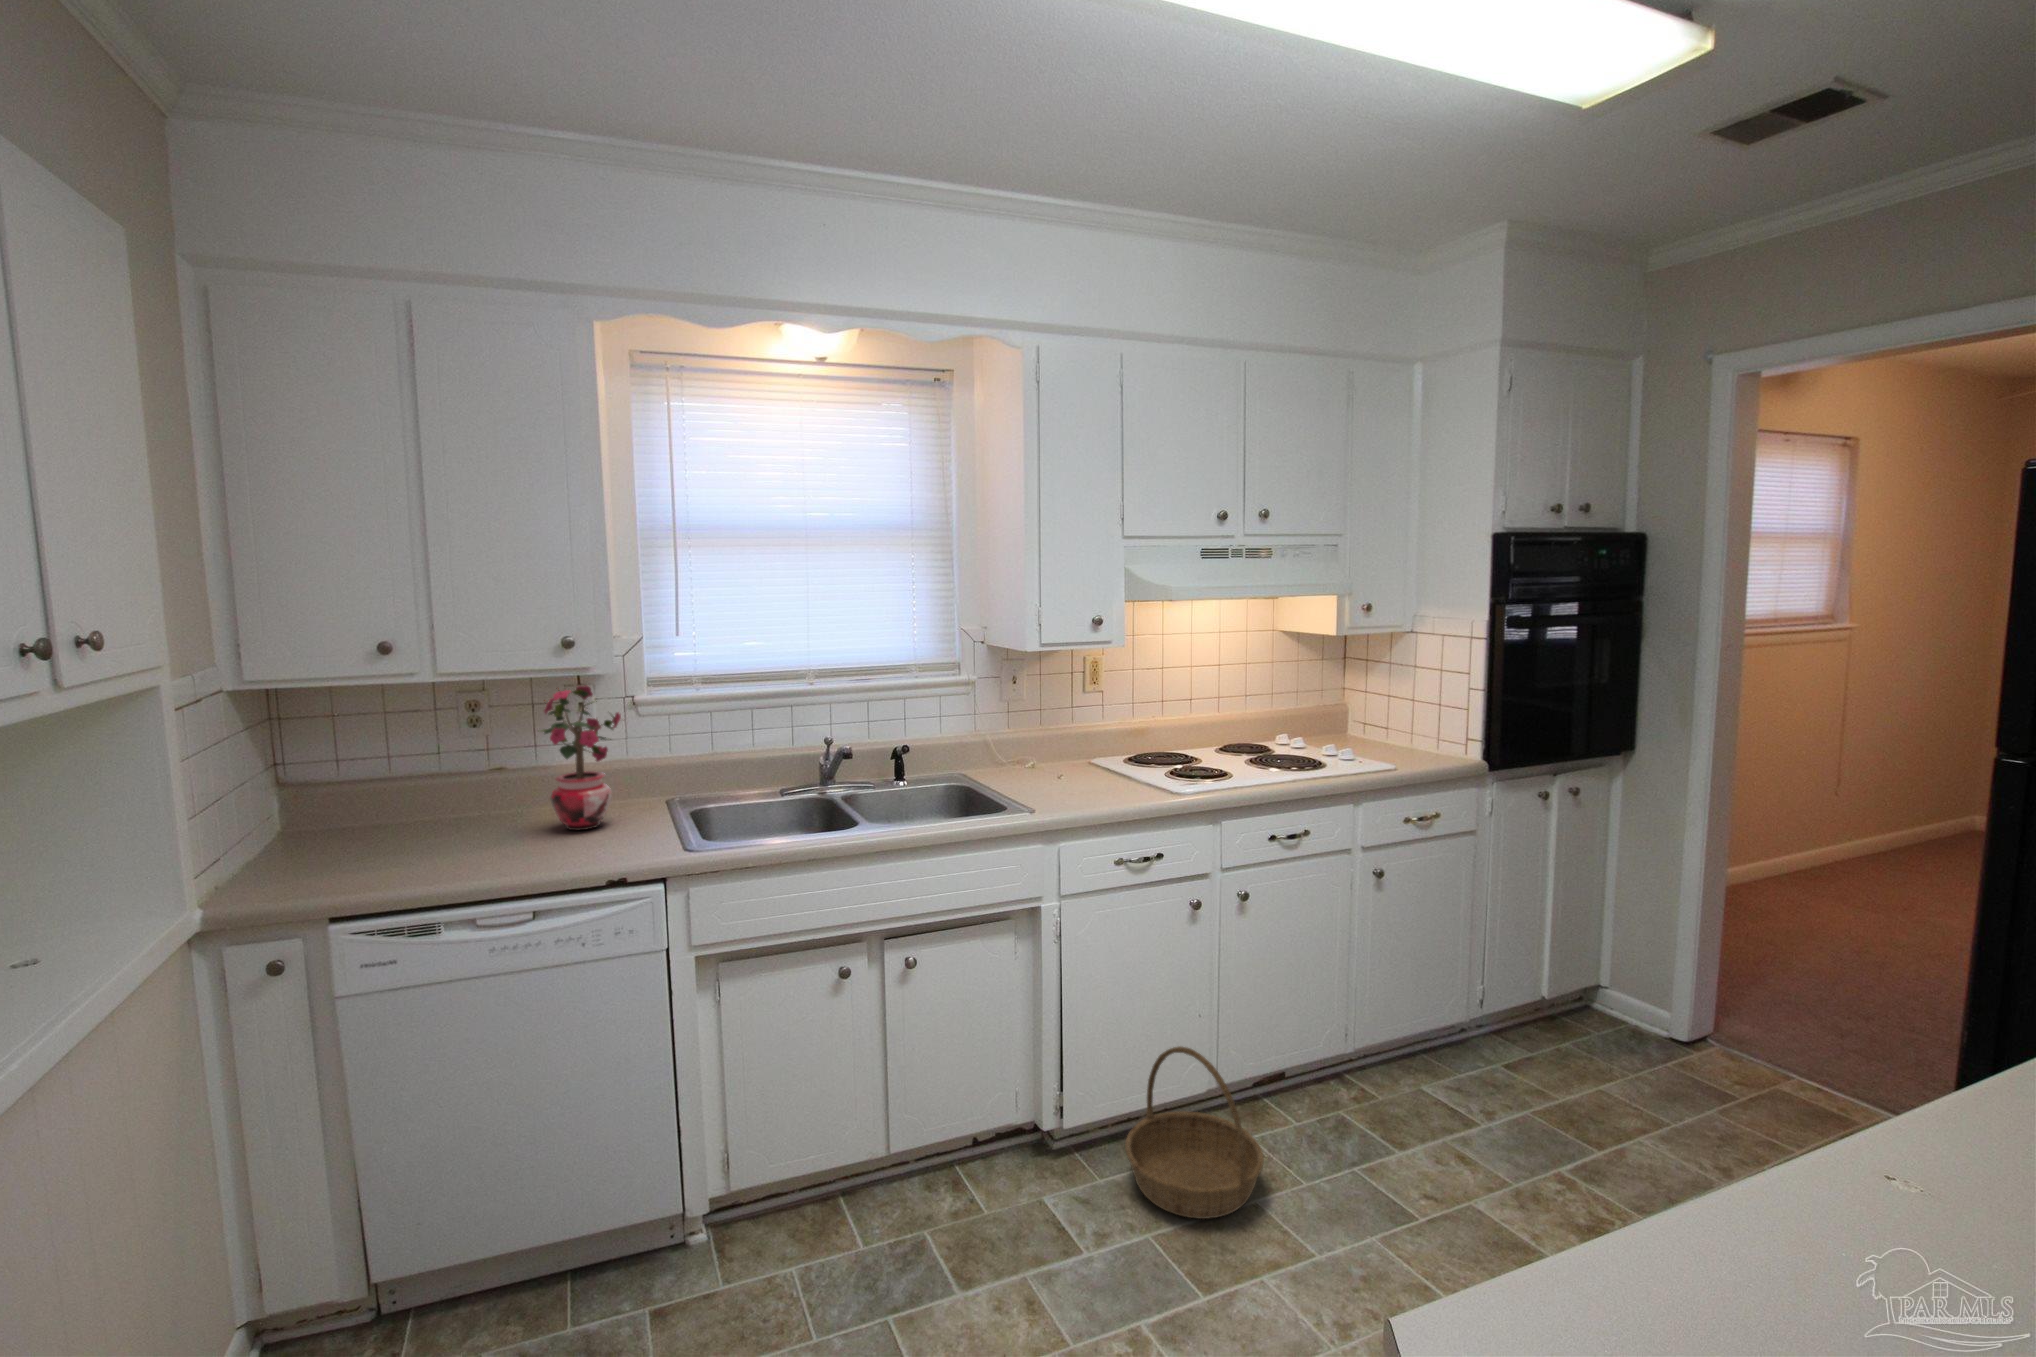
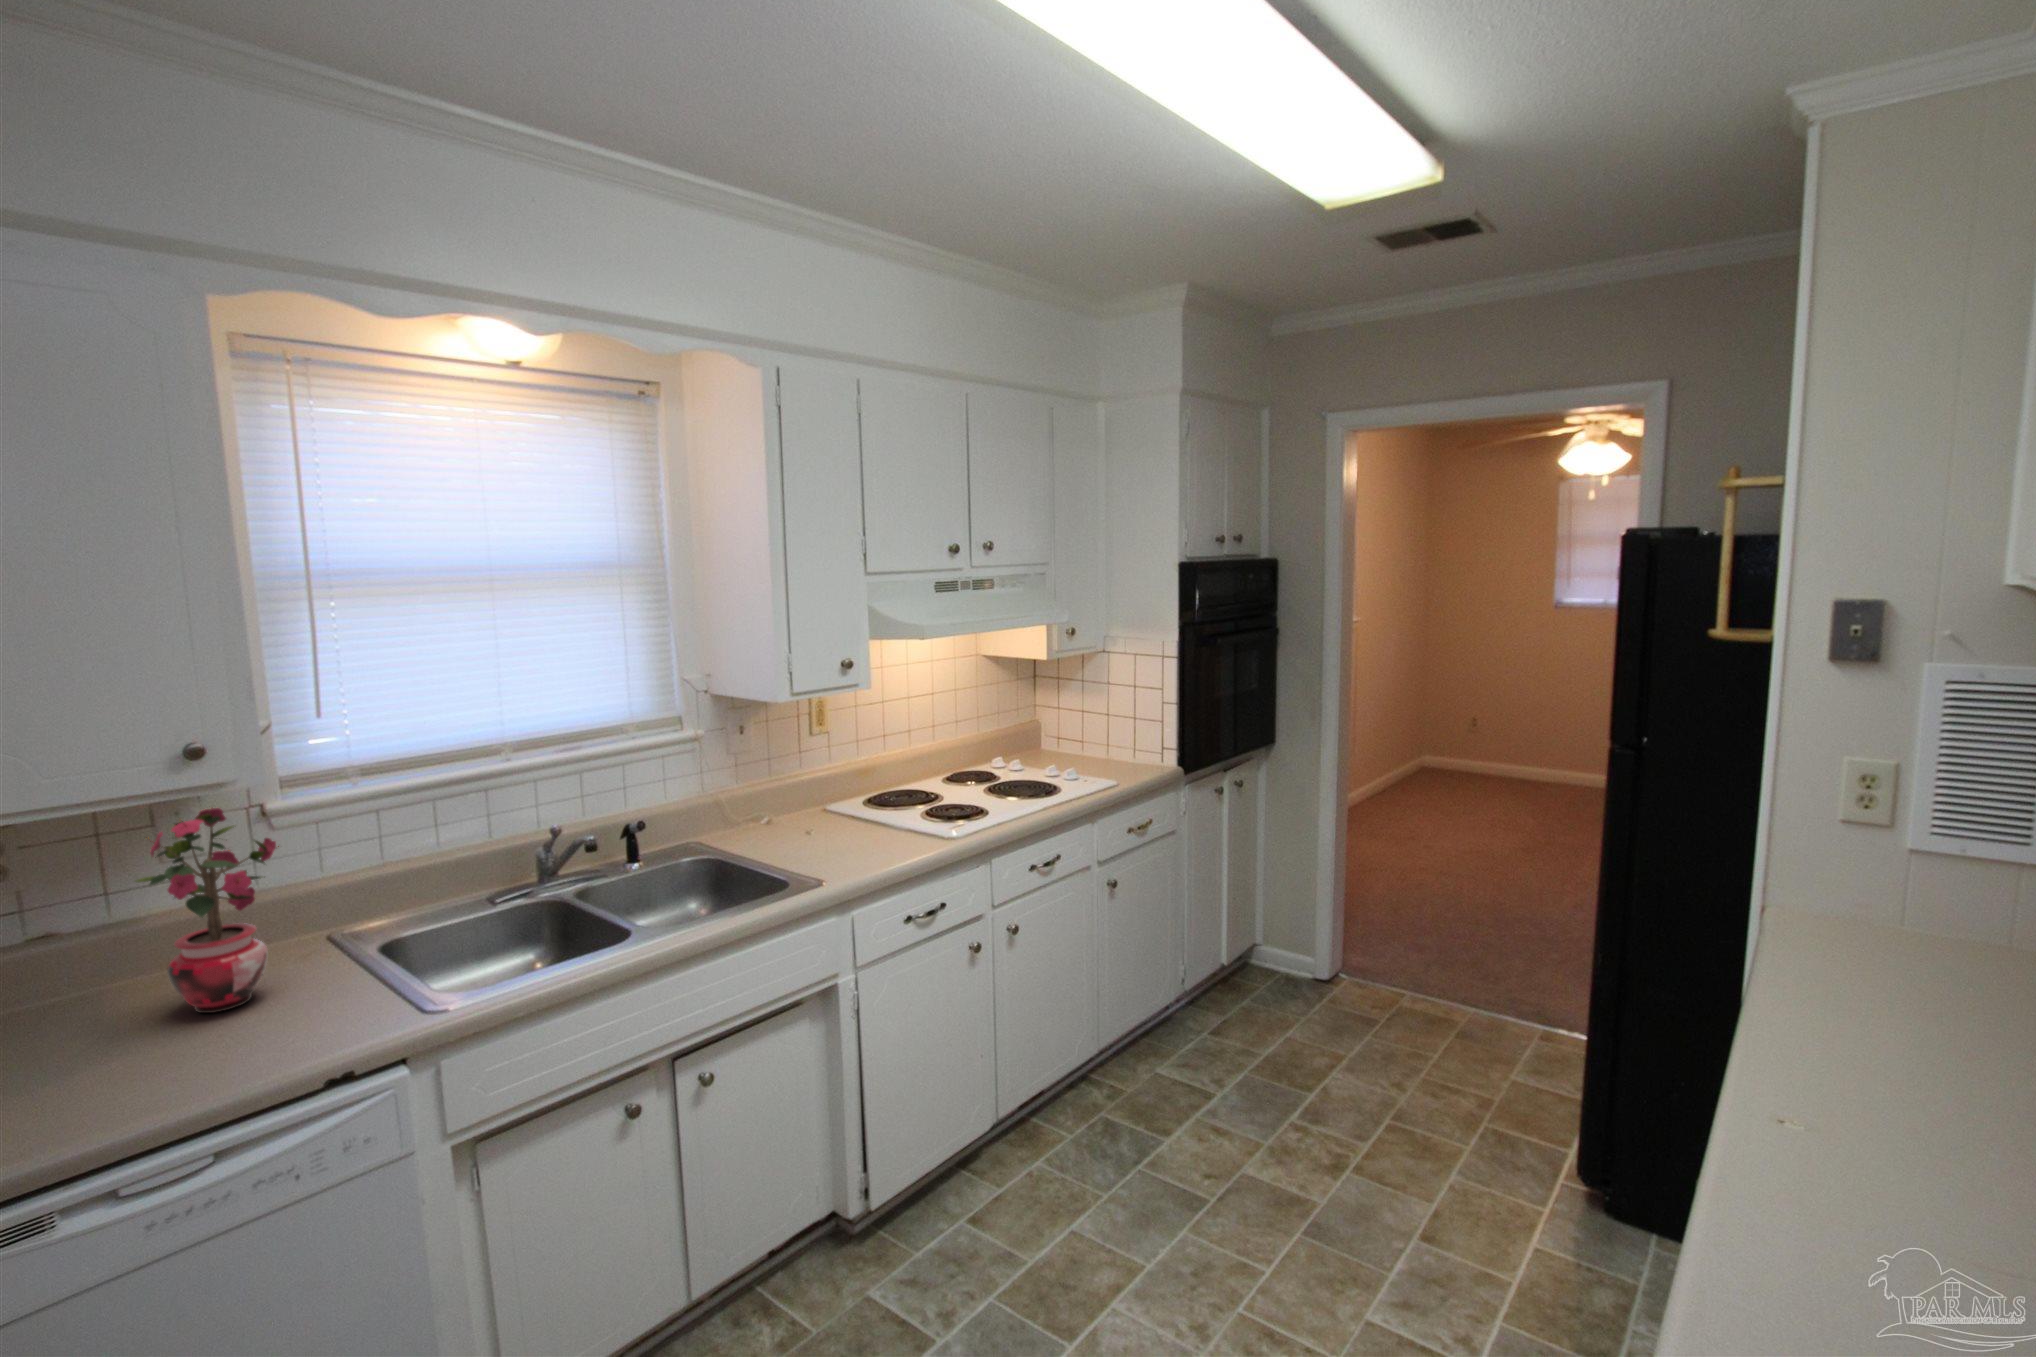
basket: present [1125,1046,1264,1219] -> none [940,1096,1077,1267]

